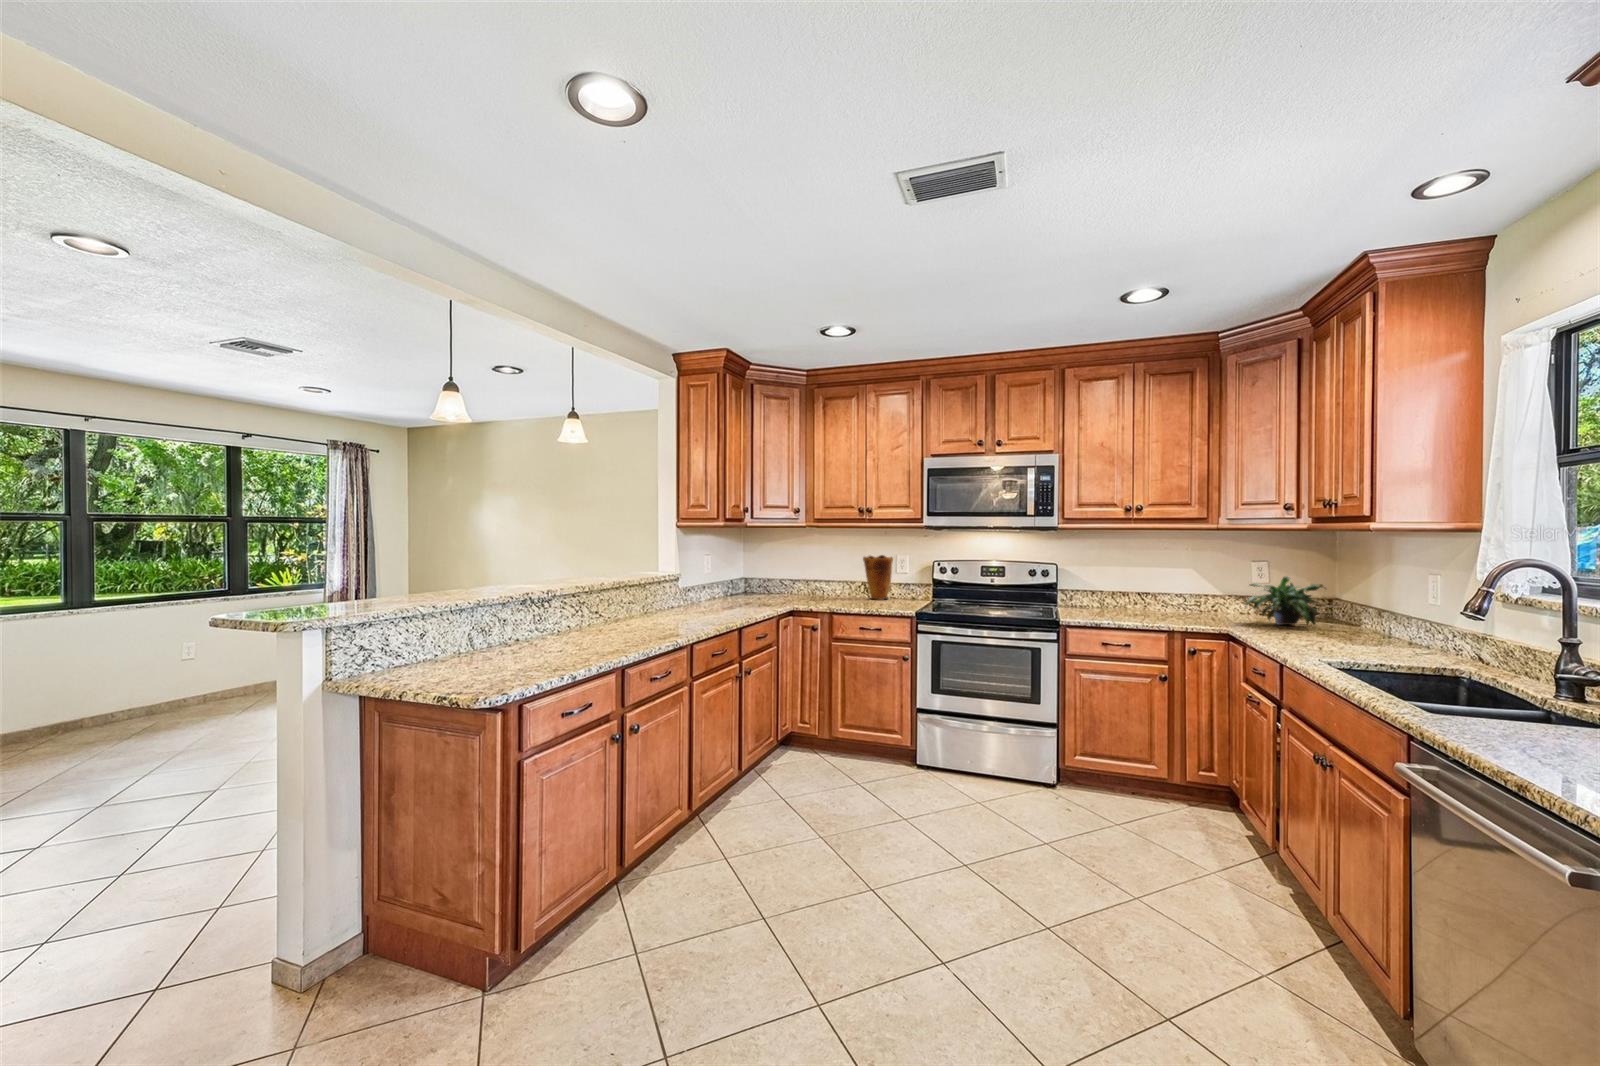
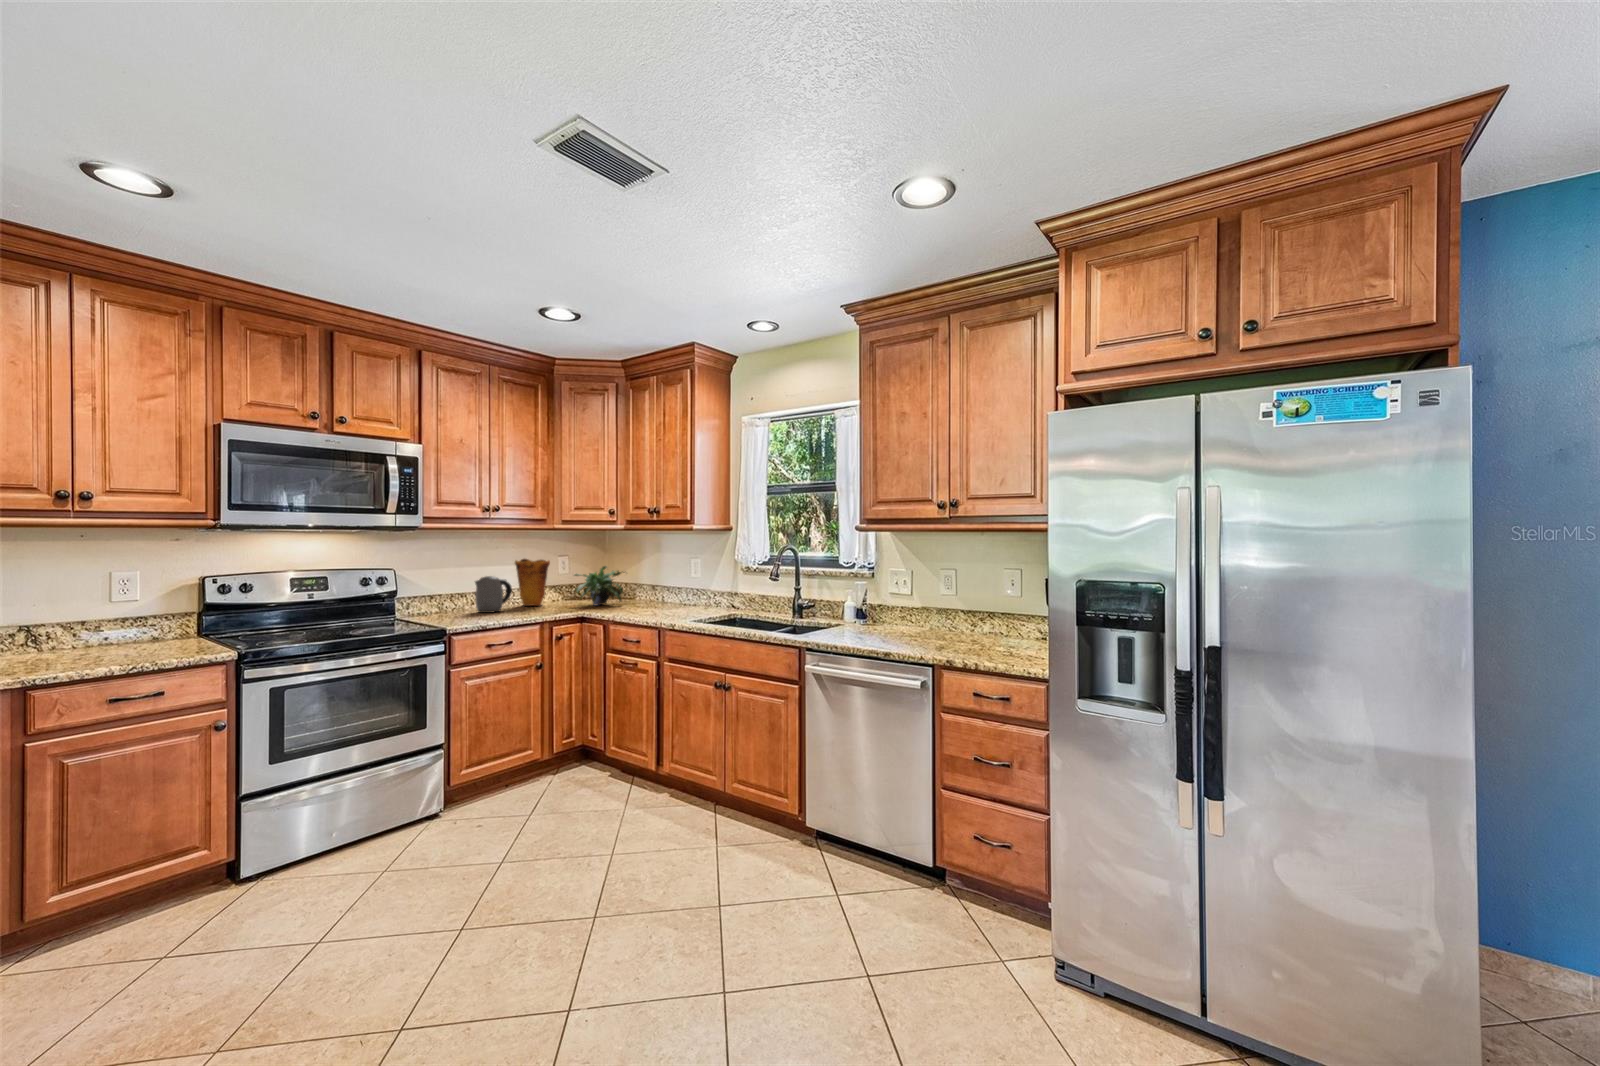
vase: present [863,555,893,600] -> present [515,559,550,606]
kettle: none [1126,577,1169,614] -> present [475,576,512,613]

